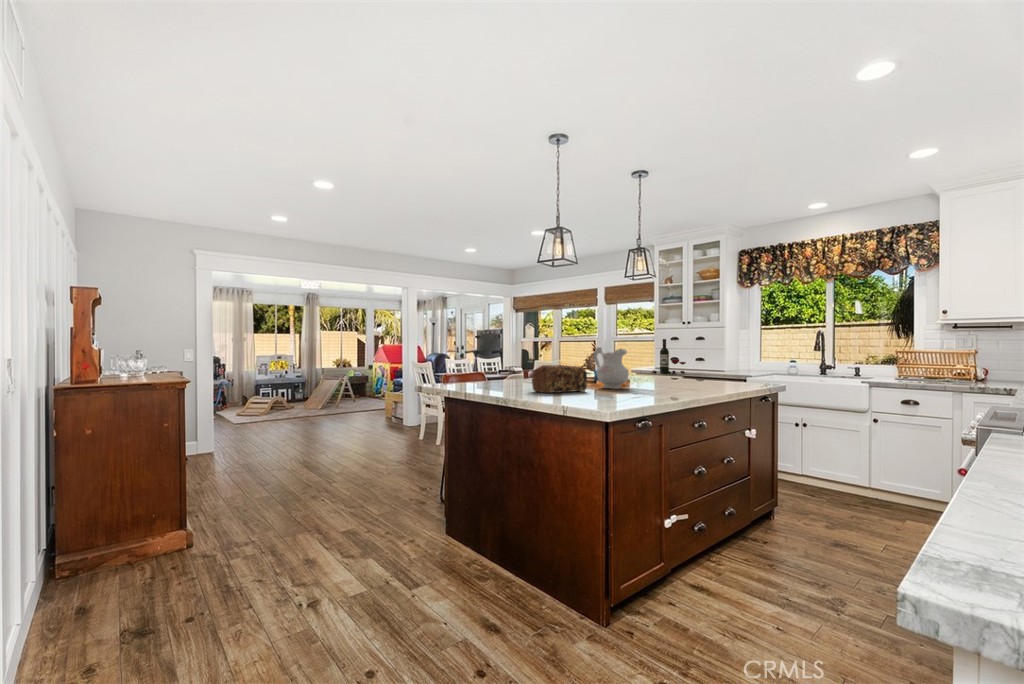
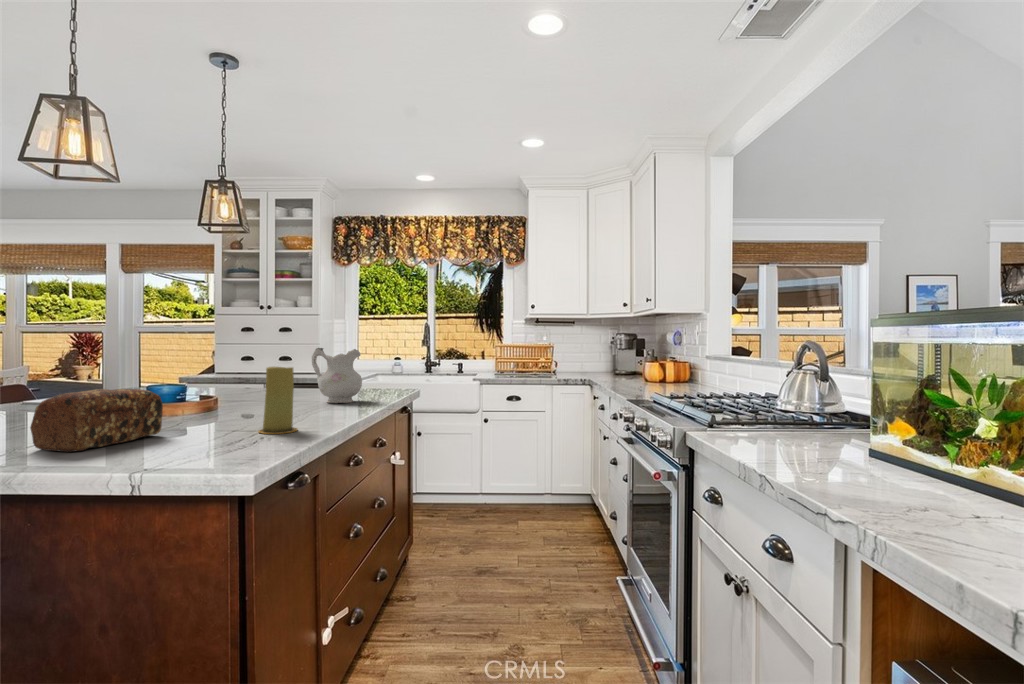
wine bottle: present [652,339,686,374] -> none [220,330,275,381]
ceramic pitcher: present [594,347,629,389] -> present [312,348,362,403]
candle: none [633,356,656,396] -> present [259,367,297,434]

